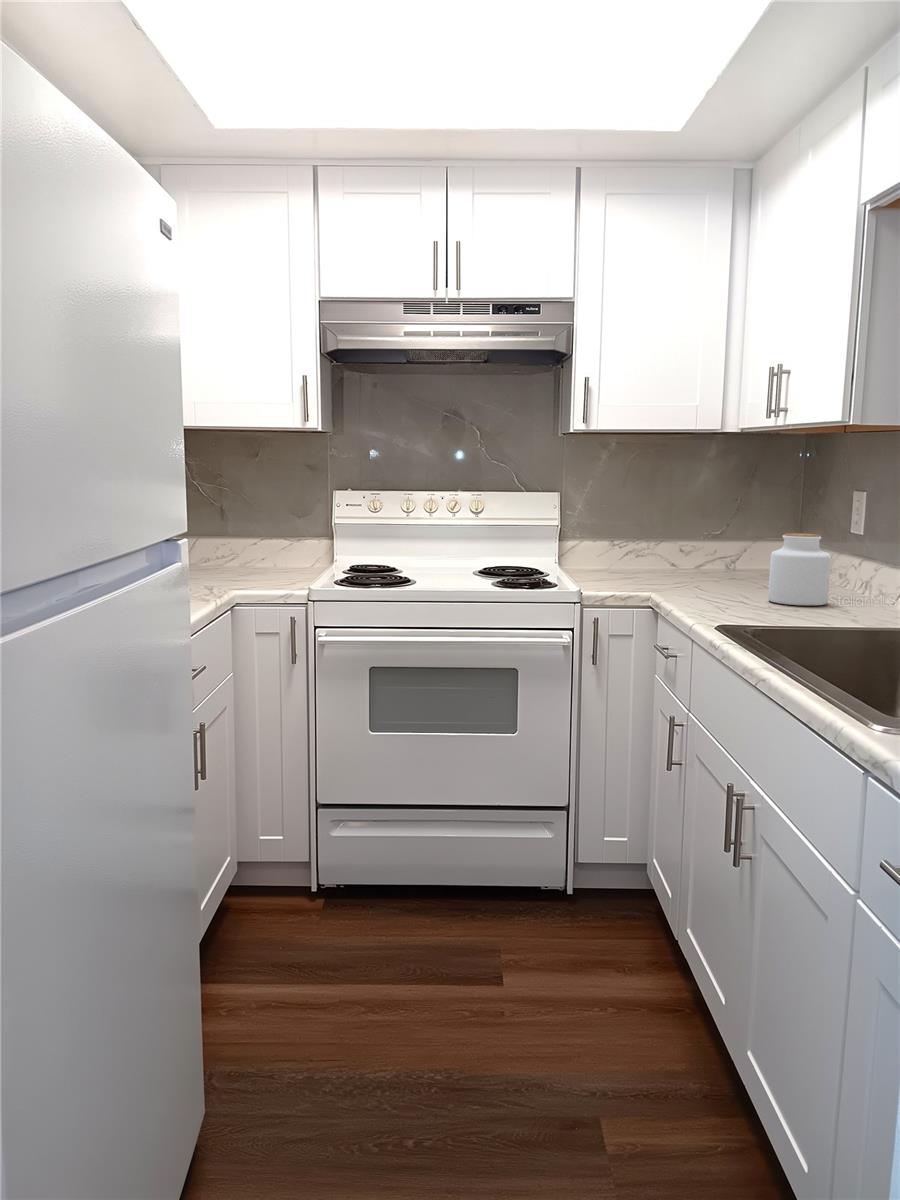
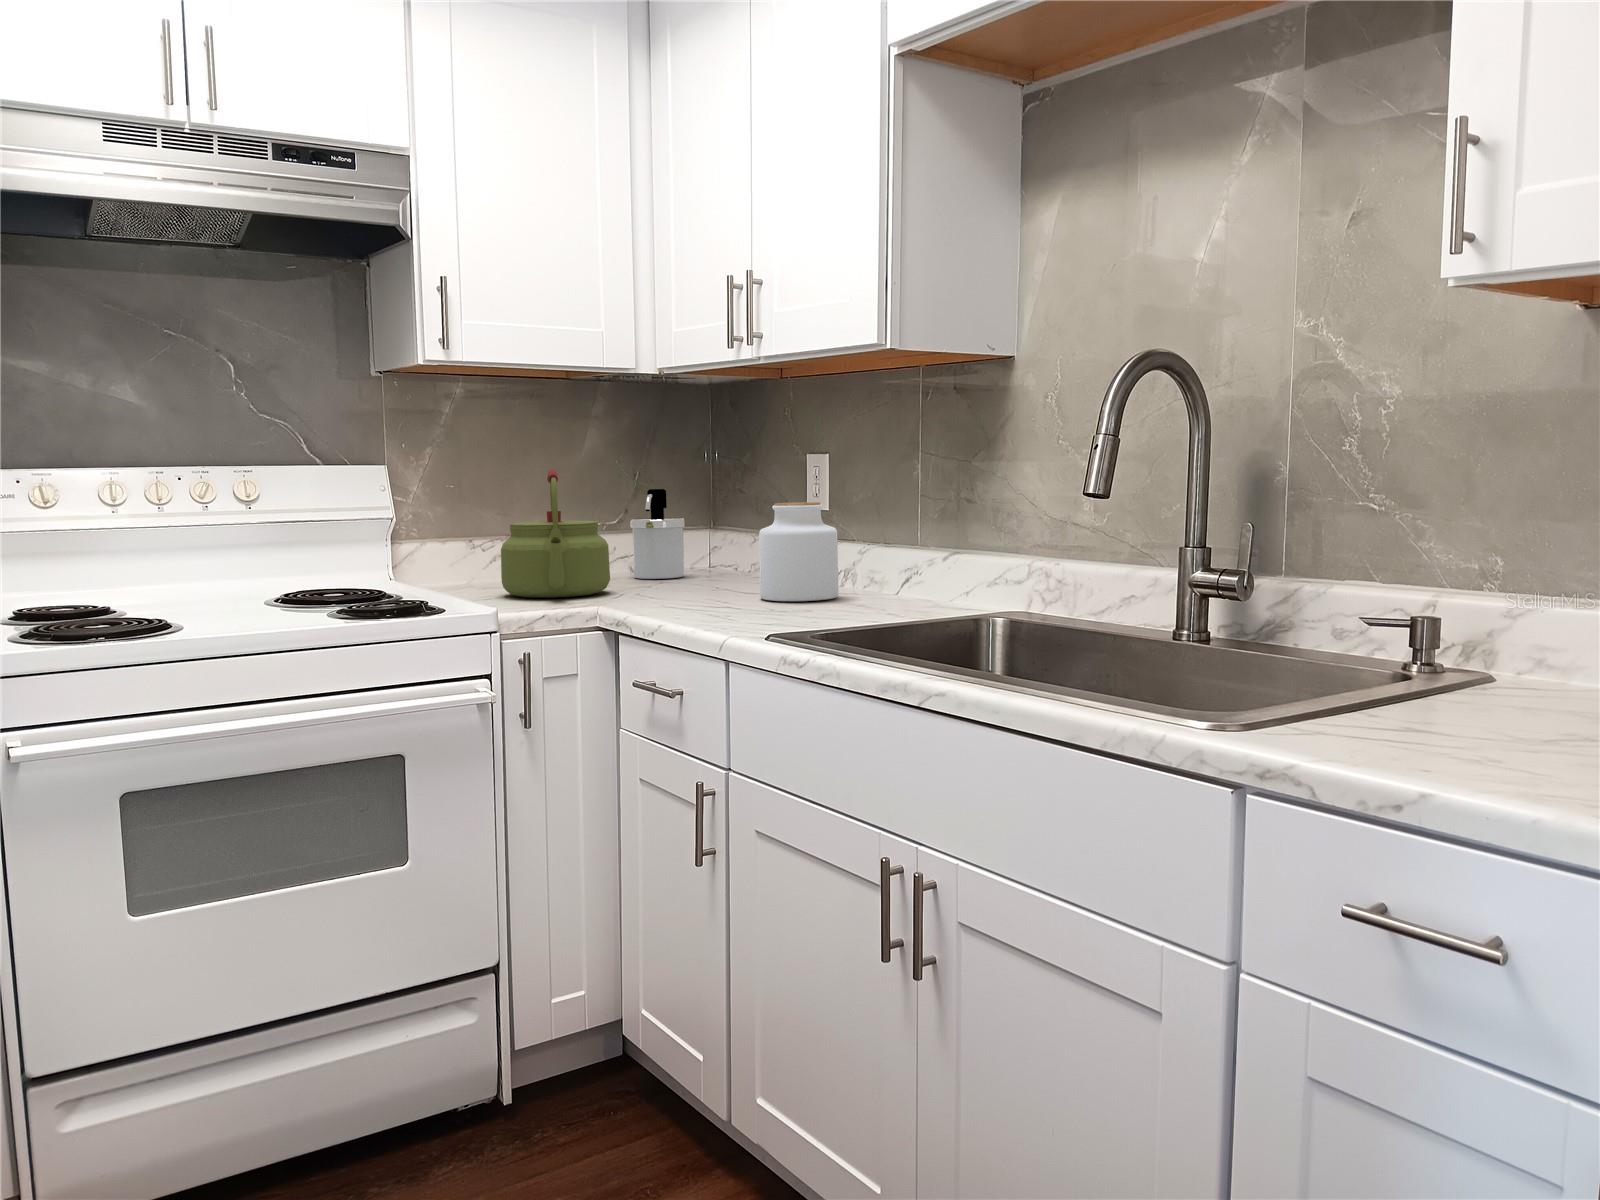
kettle: none [610,500,682,585] -> present [501,469,610,598]
soap dispenser: none [717,515,757,578] -> present [630,489,685,579]

